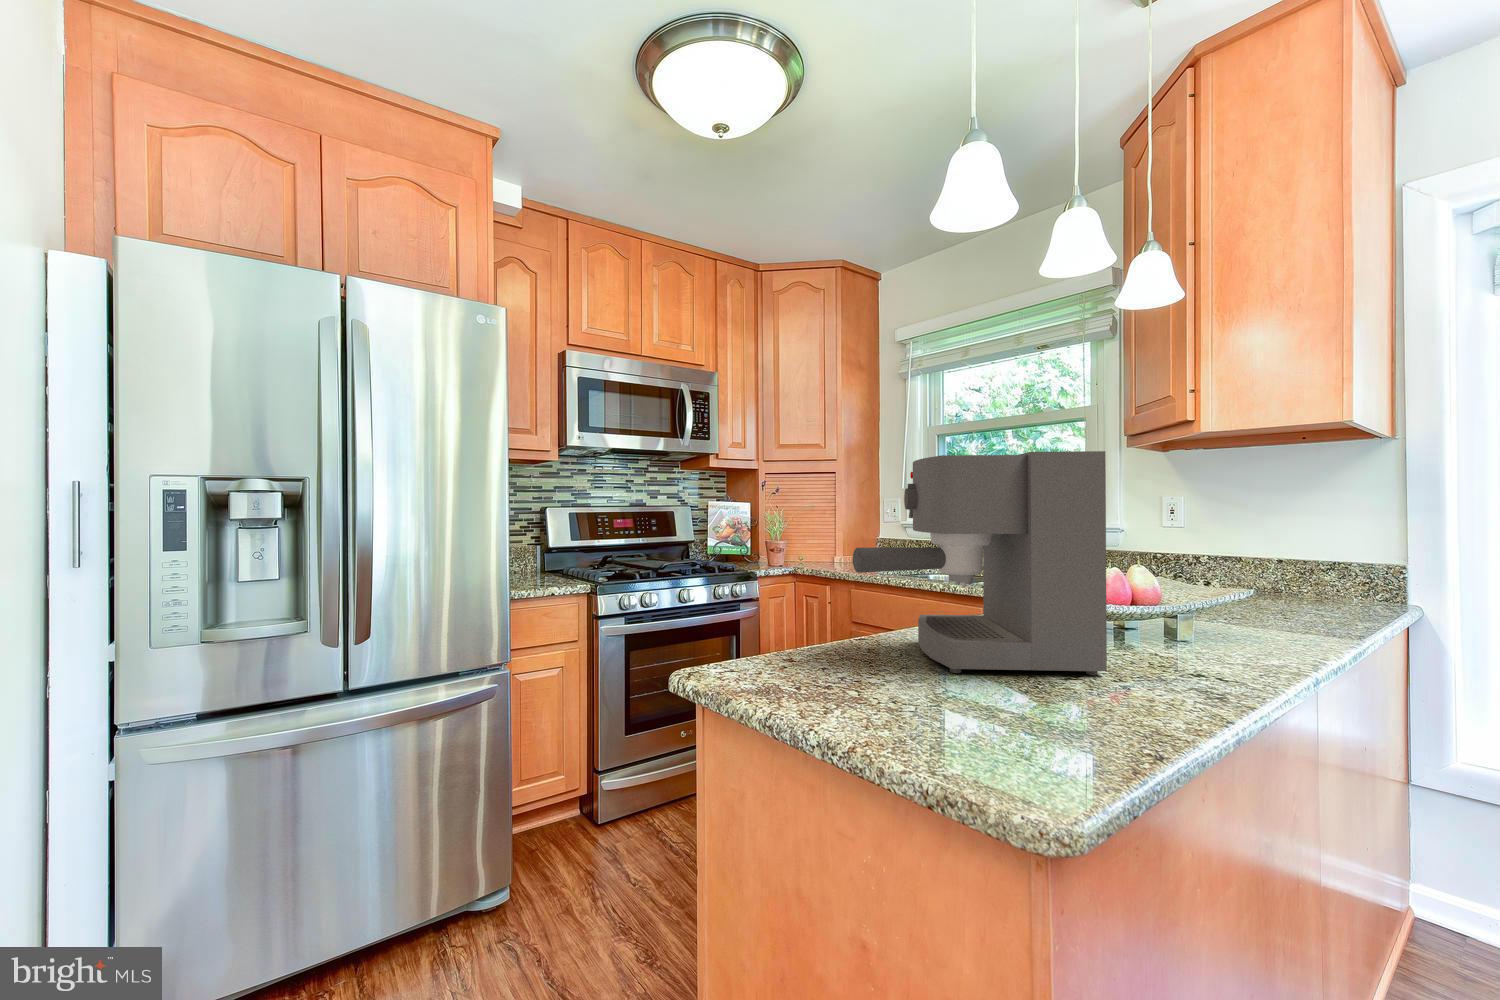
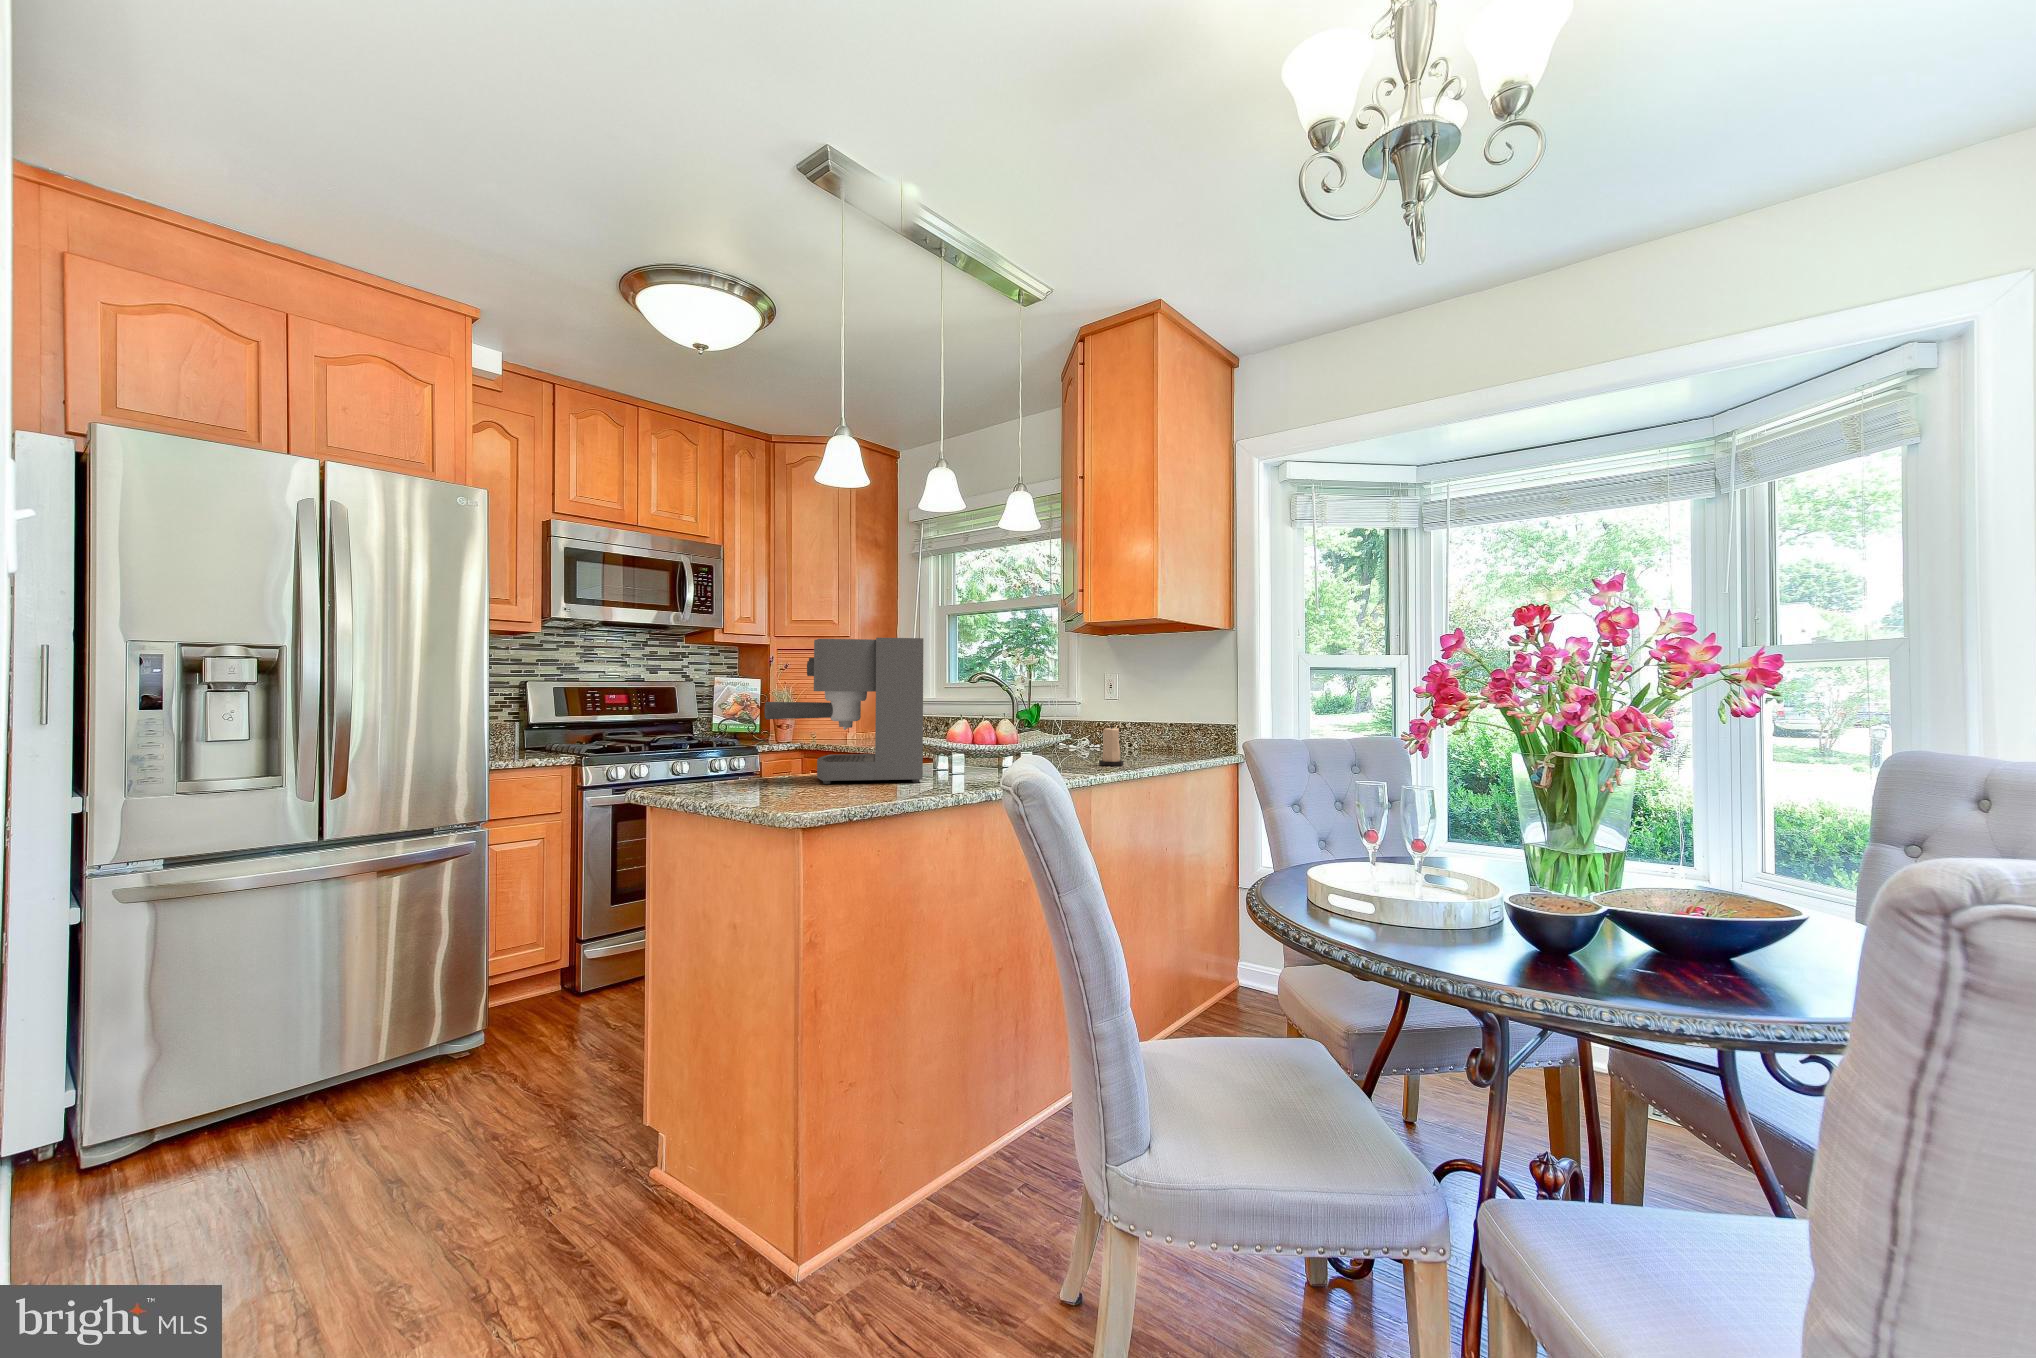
candle: none [1276,572,1319,633] -> present [1099,725,1124,766]

